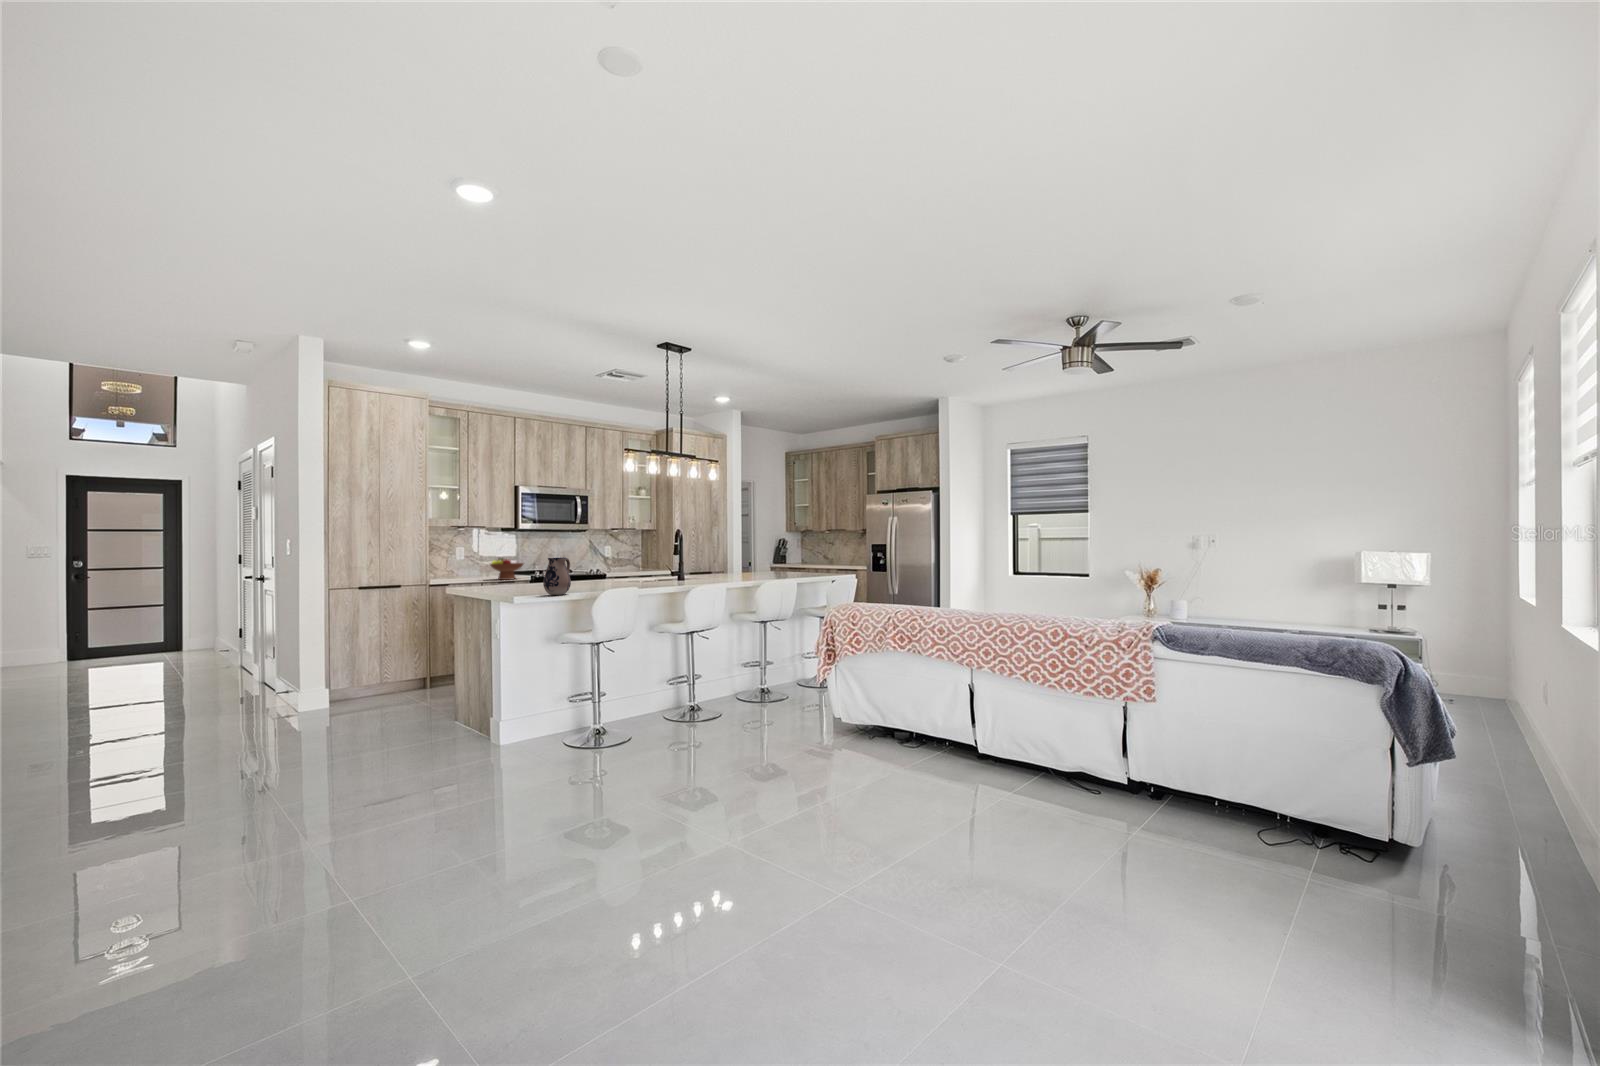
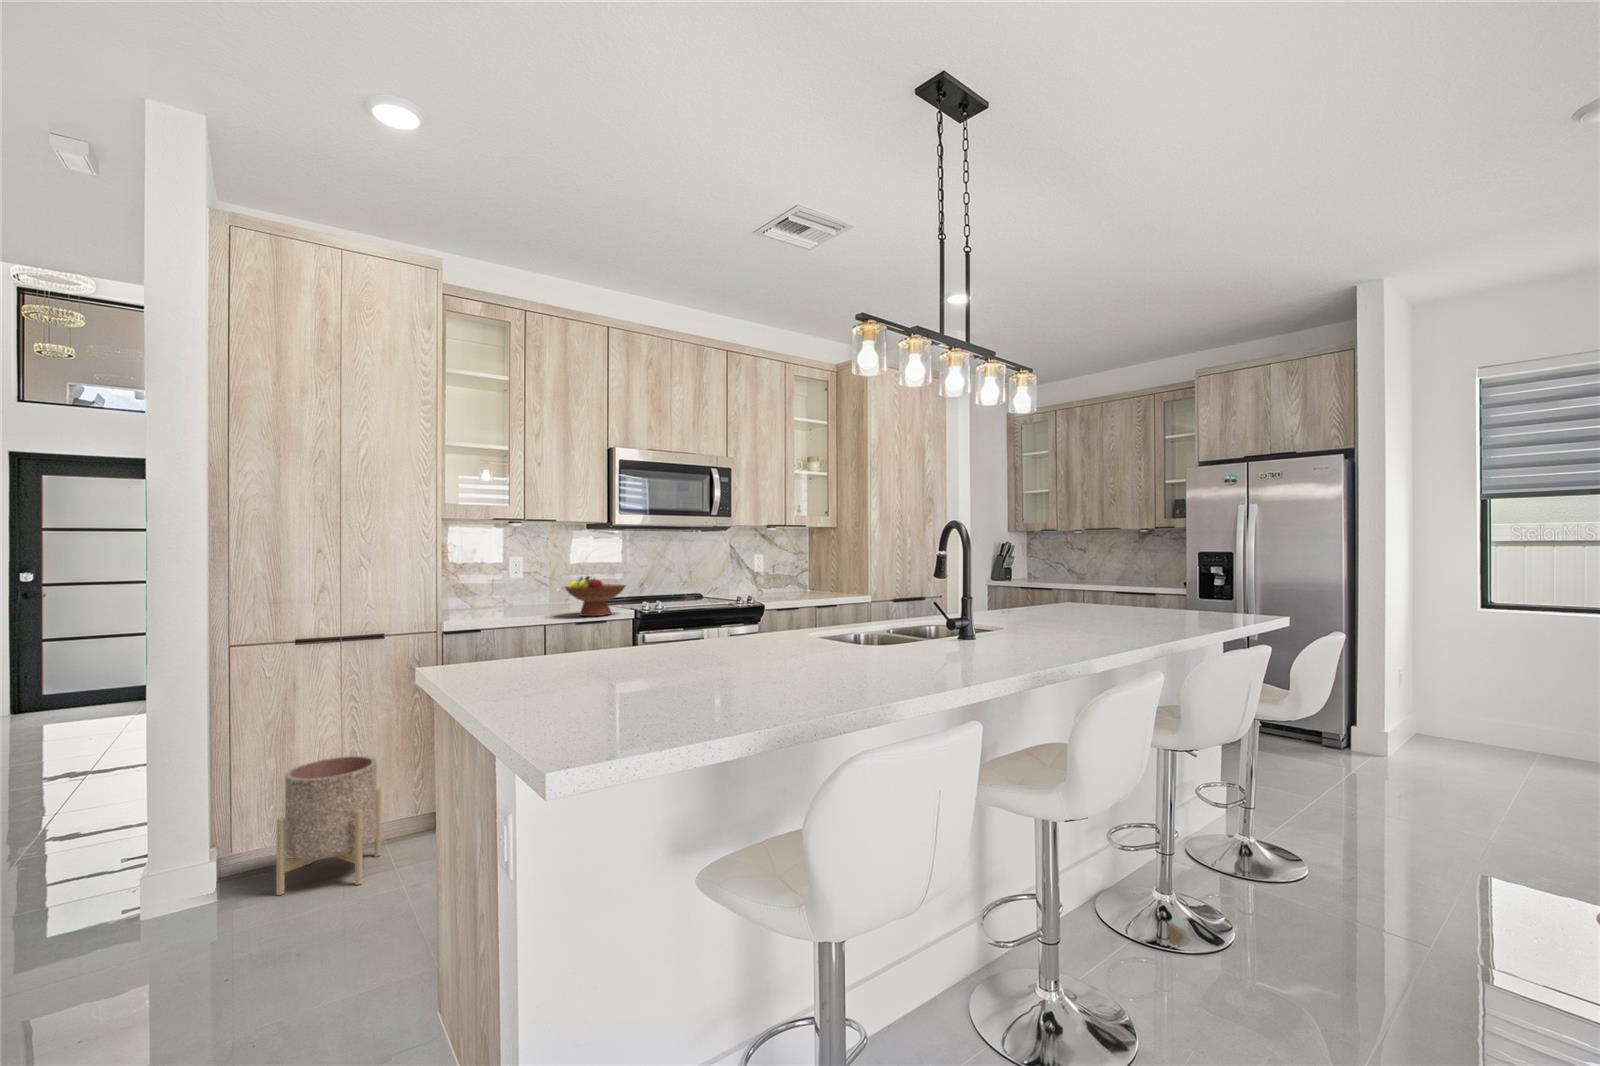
ceramic pitcher: present [543,557,571,595] -> none [676,594,753,710]
planter: none [352,647,397,707] -> present [276,756,381,895]

